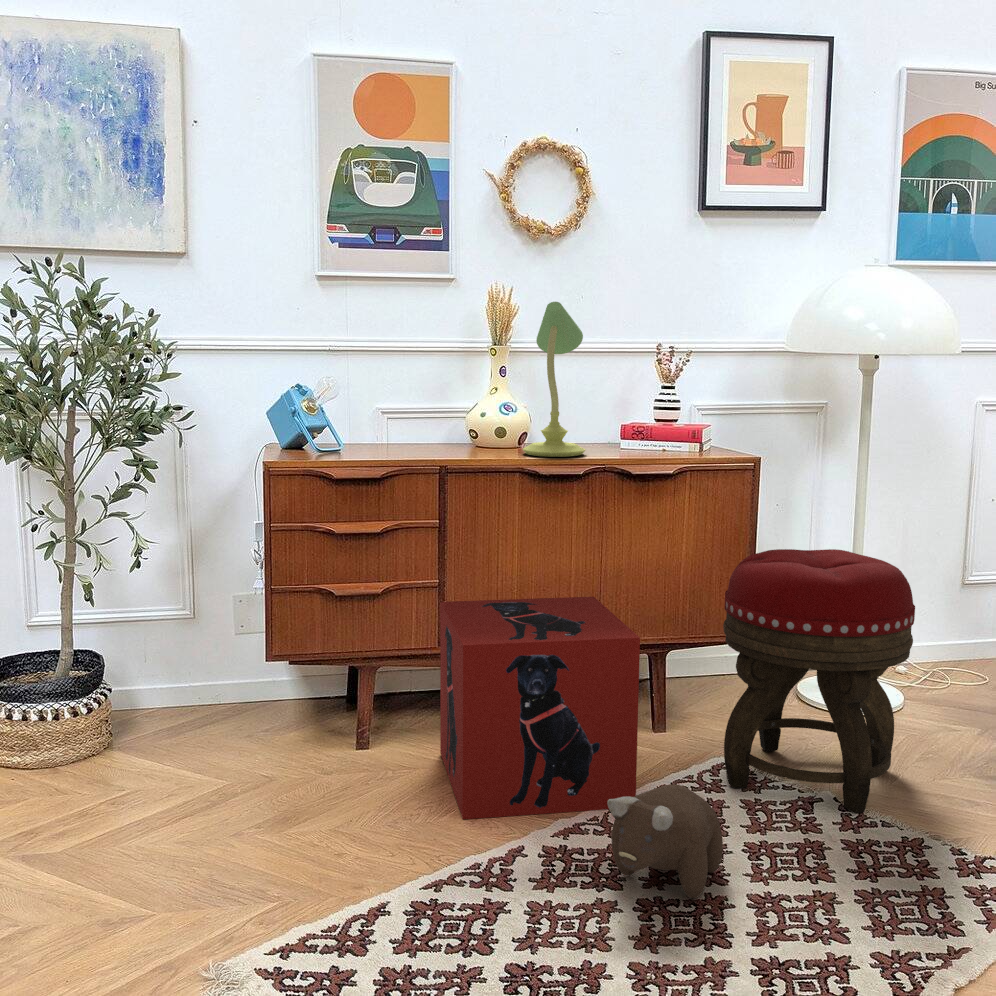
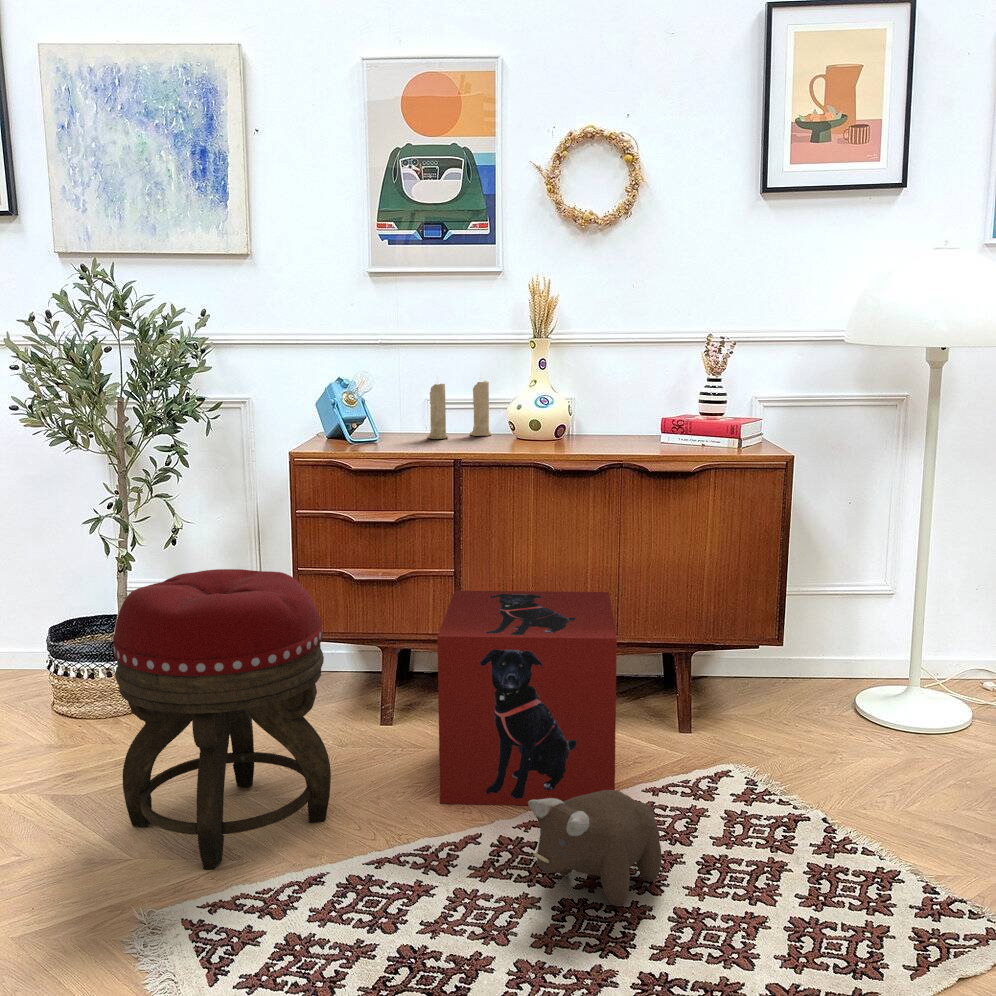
table lamp: present [523,302,585,457] -> none [548,295,611,451]
candle: none [386,379,448,448] -> present [427,373,491,439]
footstool: present [723,549,915,813] -> present [113,569,331,869]

